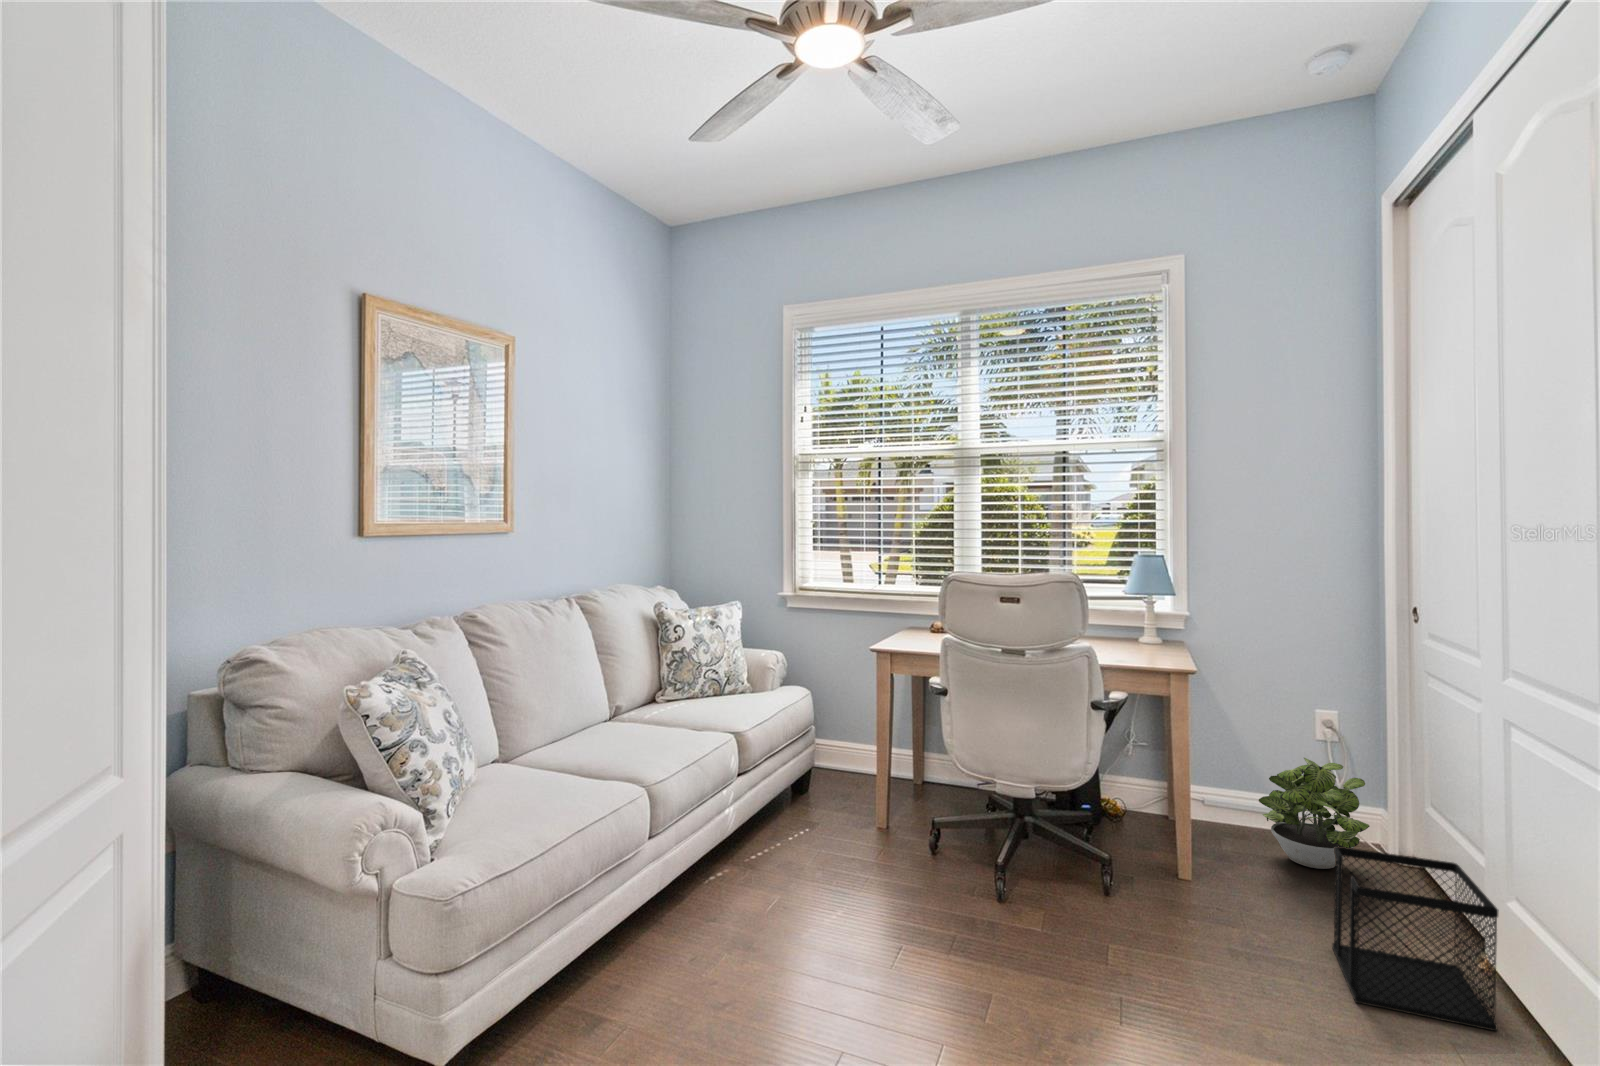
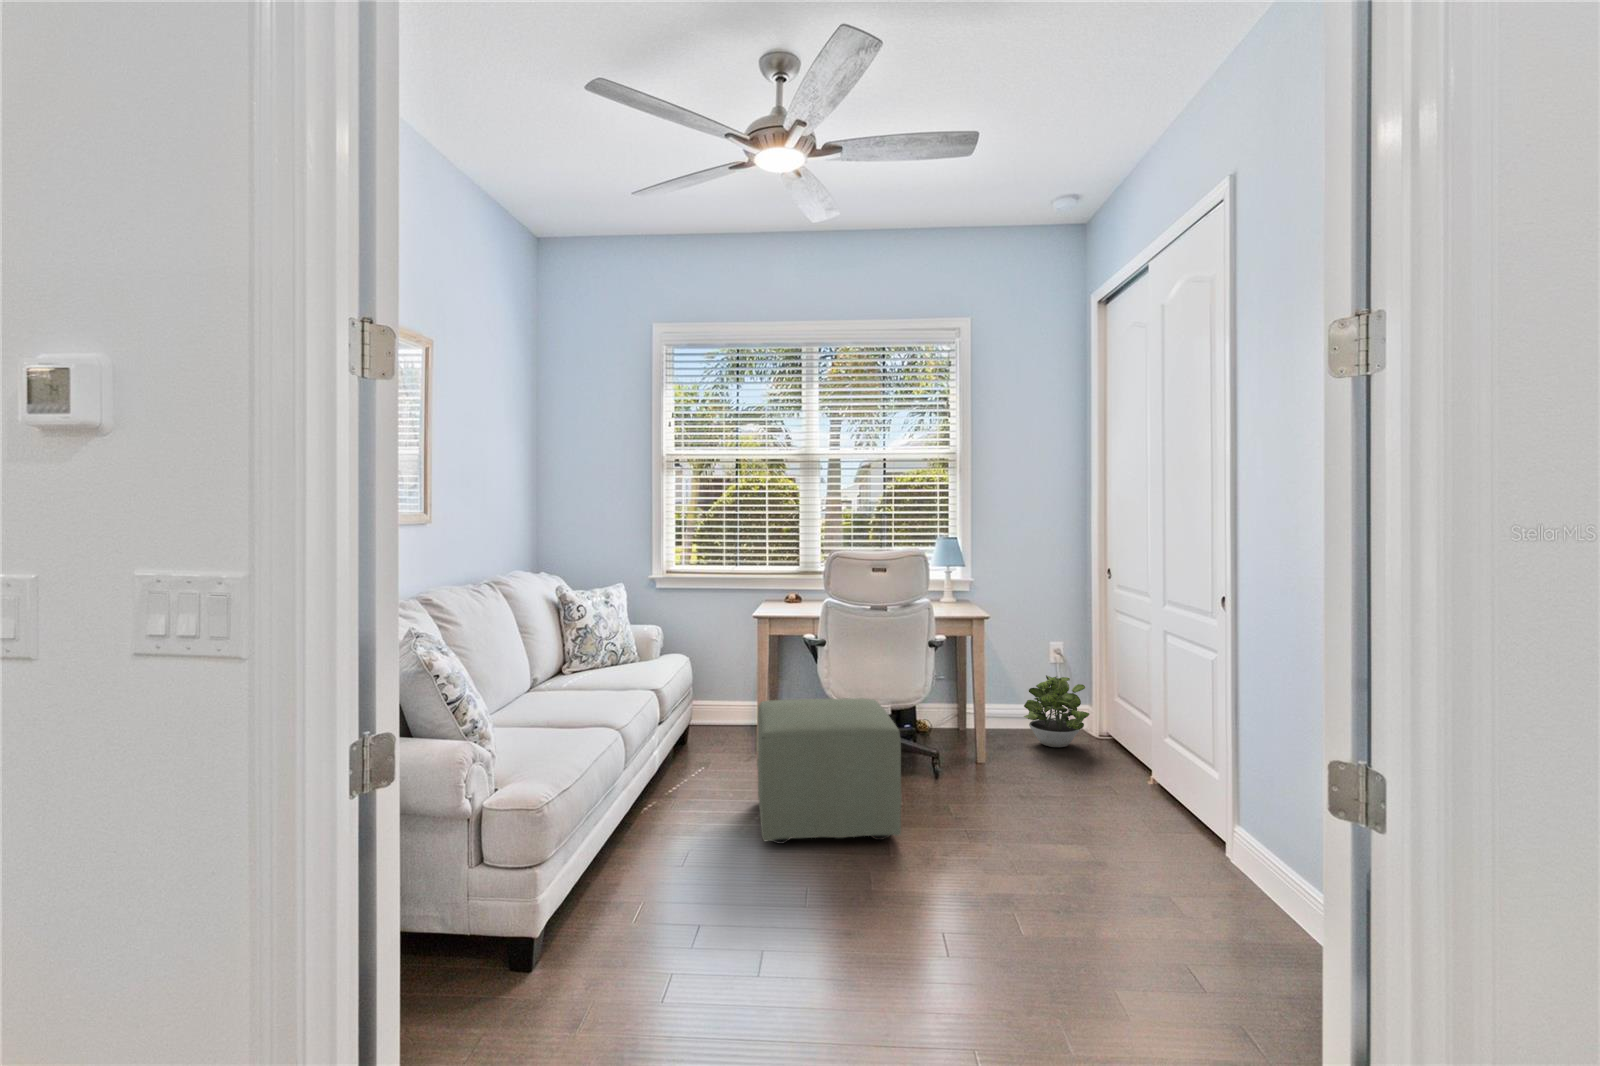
ottoman: none [800,765,997,988] -> present [757,699,902,844]
wastebasket: present [1332,847,1499,1031] -> none [1082,721,1176,814]

